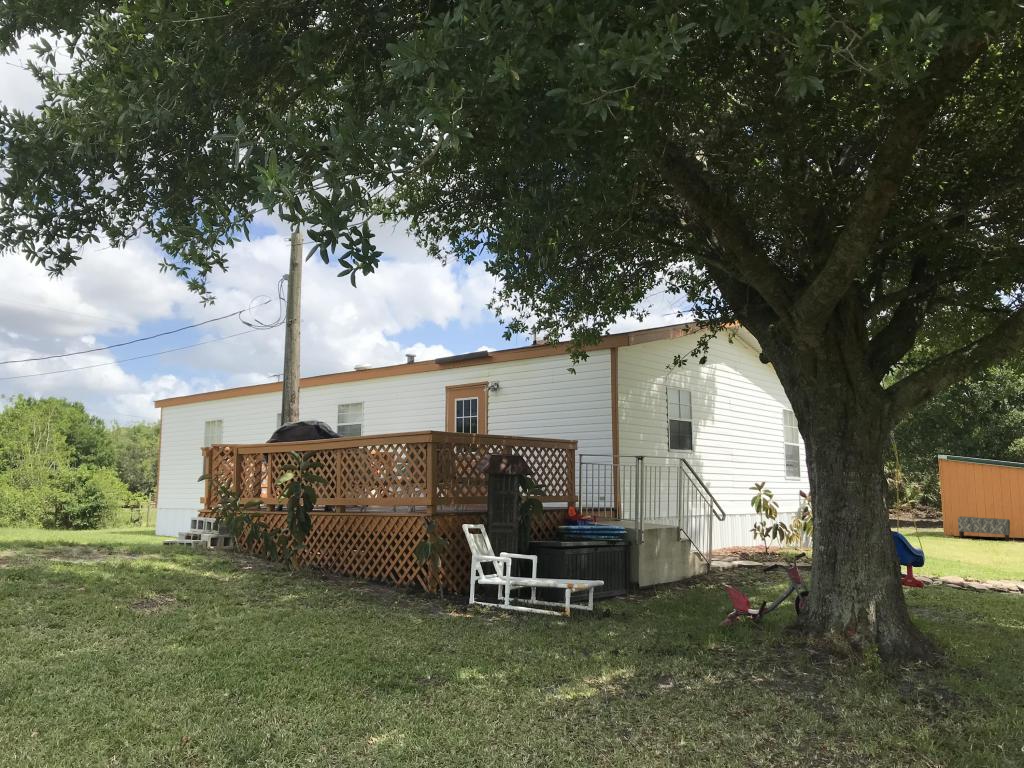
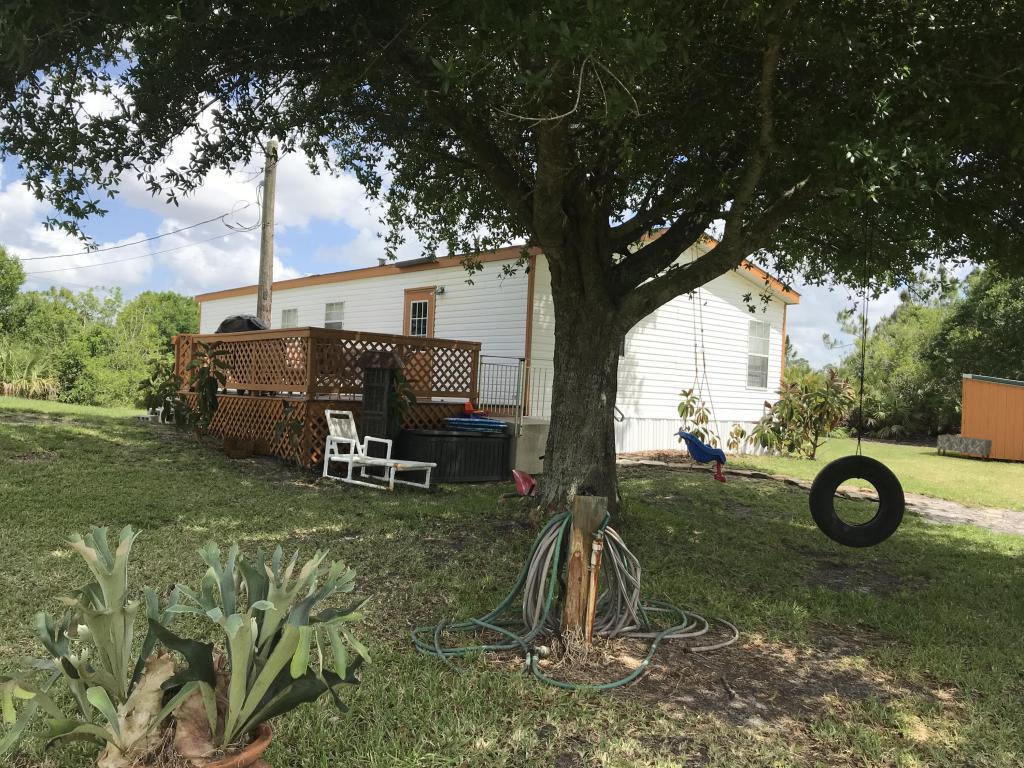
woven basket: none [327,560,378,589] -> present [223,436,270,458]

